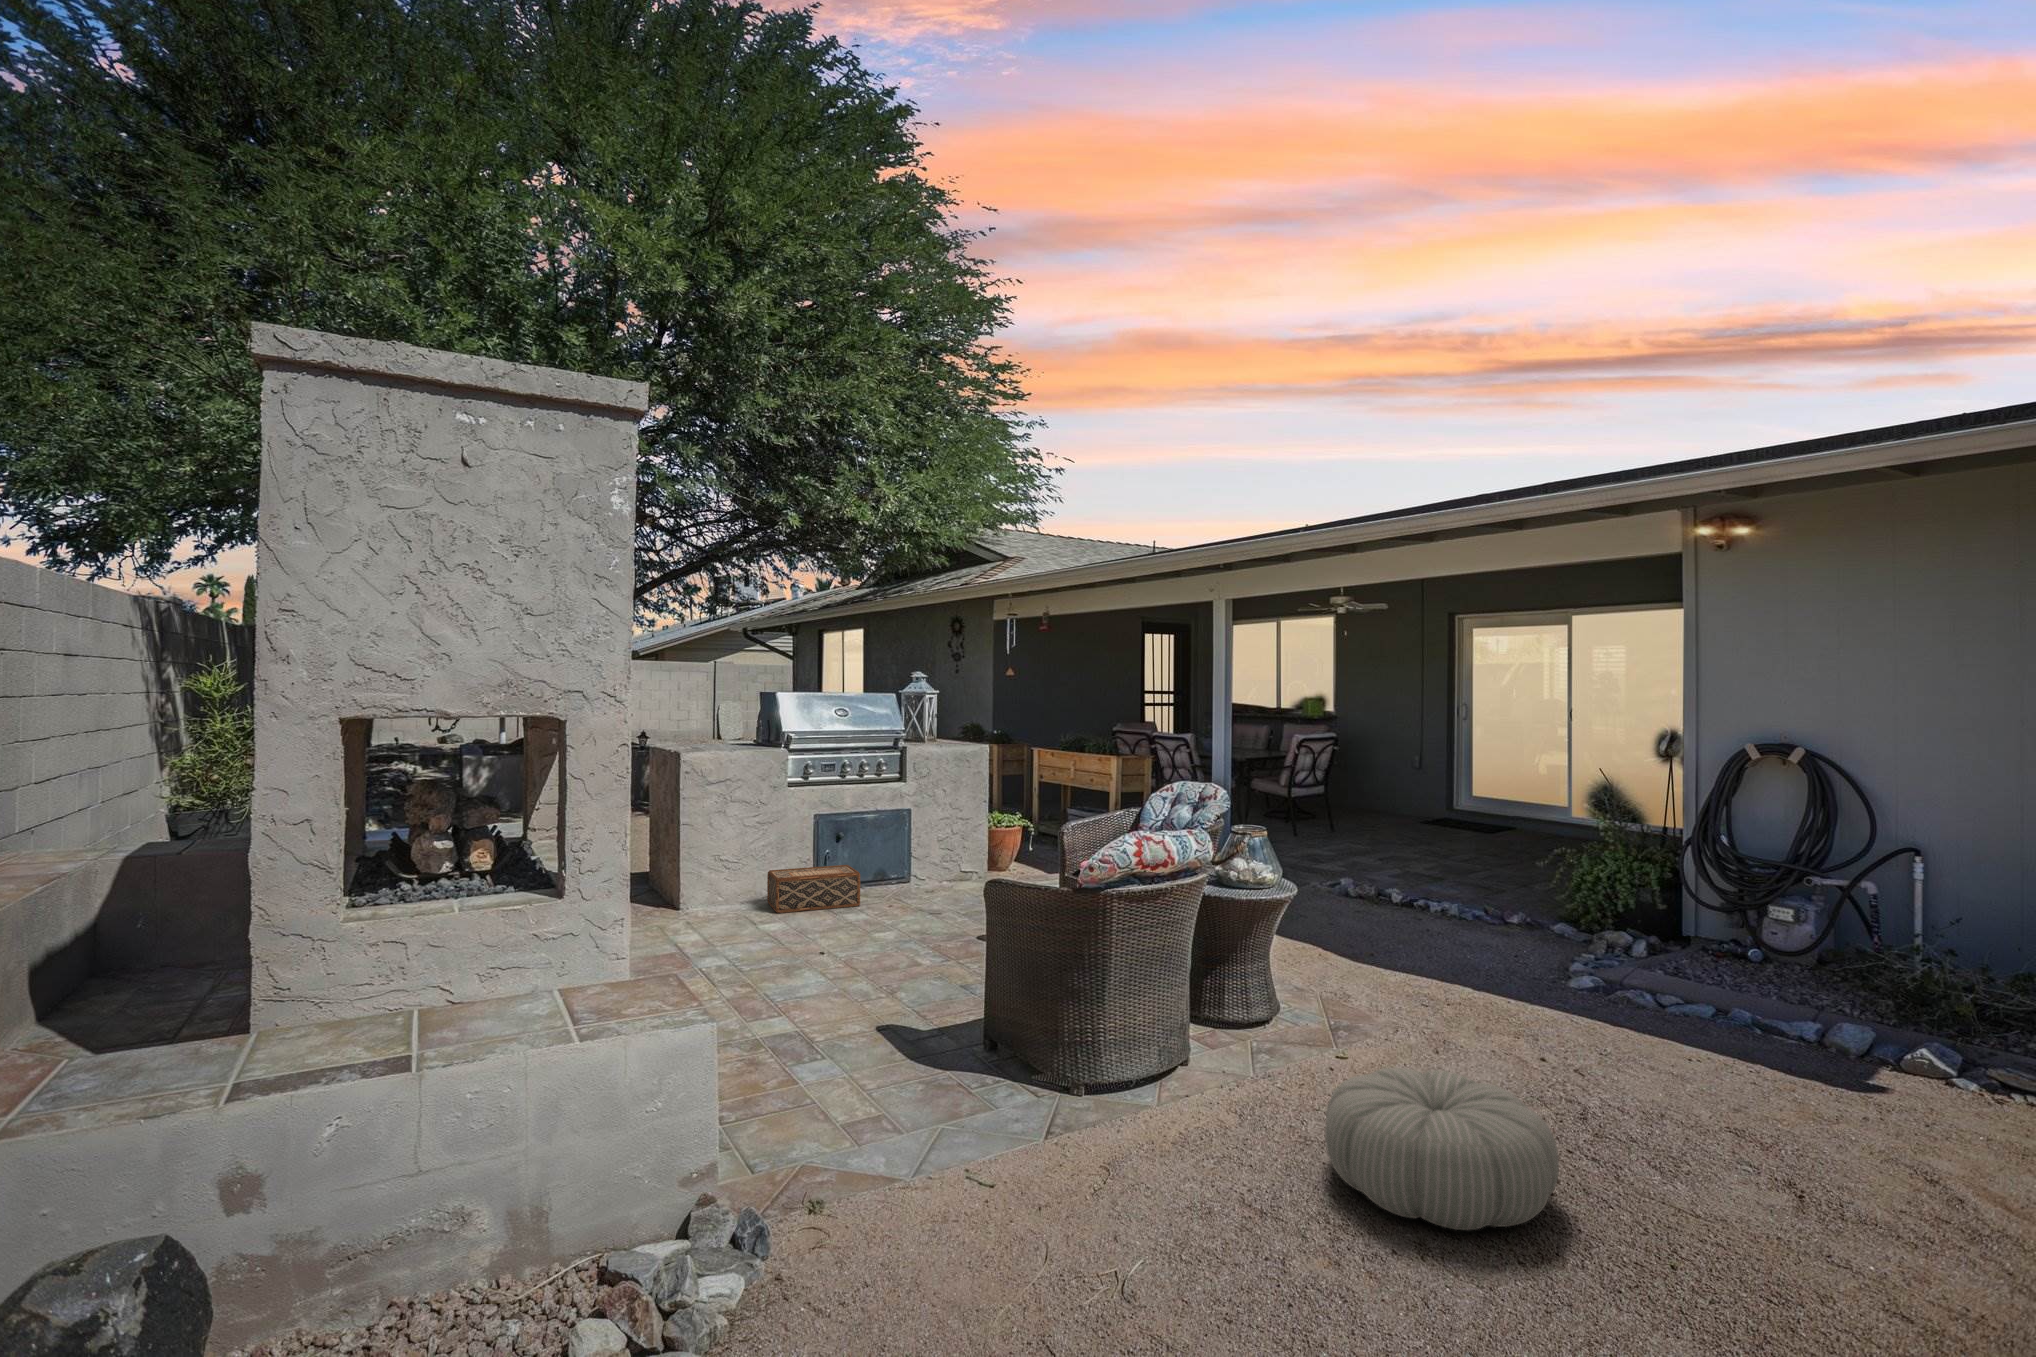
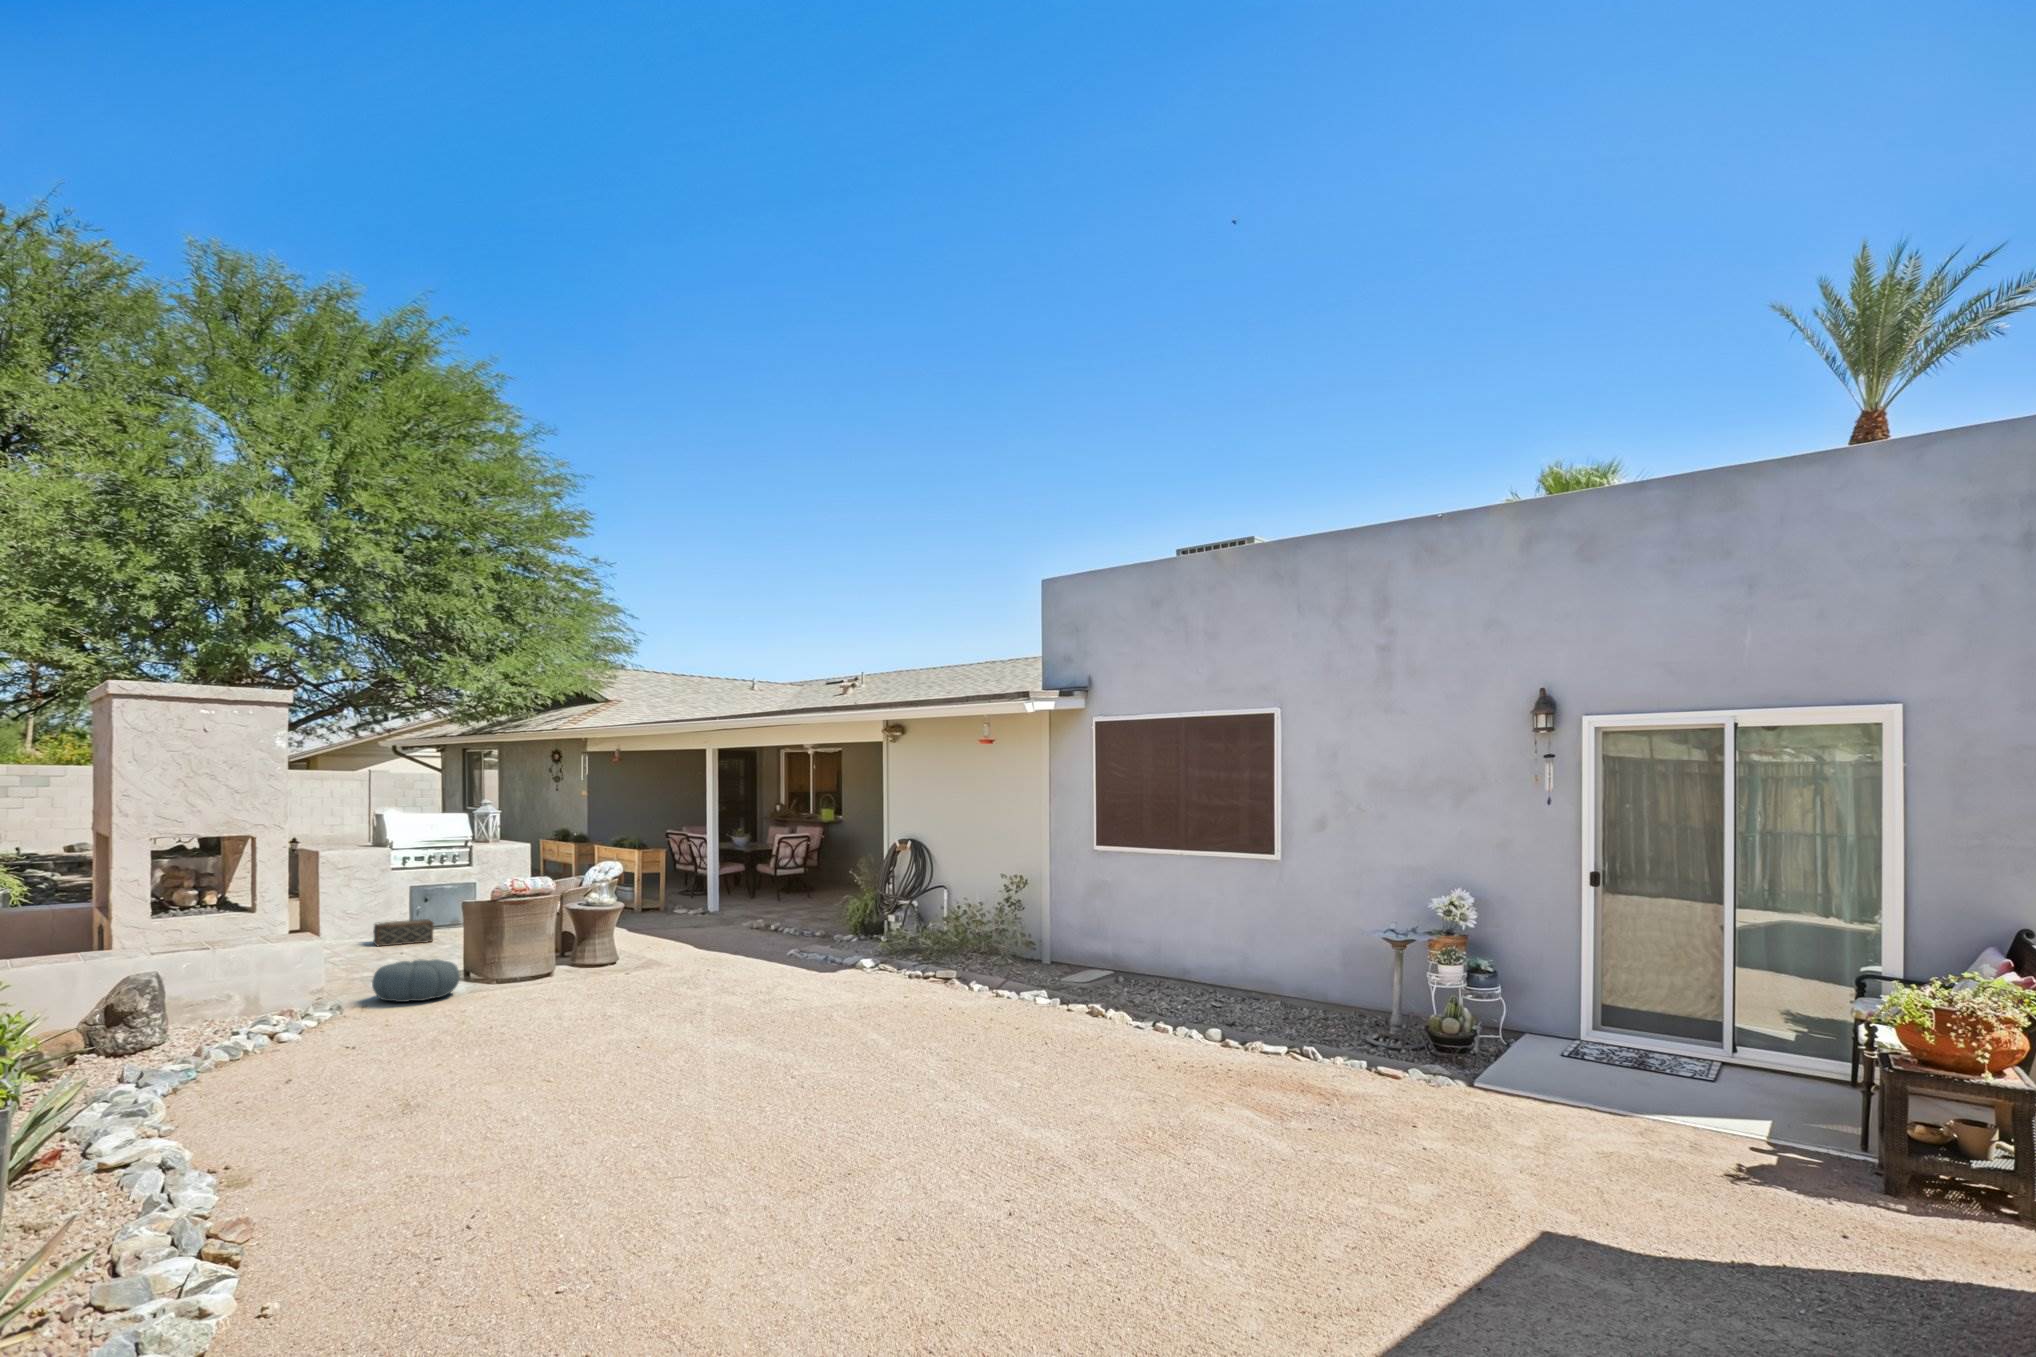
pouf: present [1325,1068,1559,1230] -> present [372,959,459,1002]

